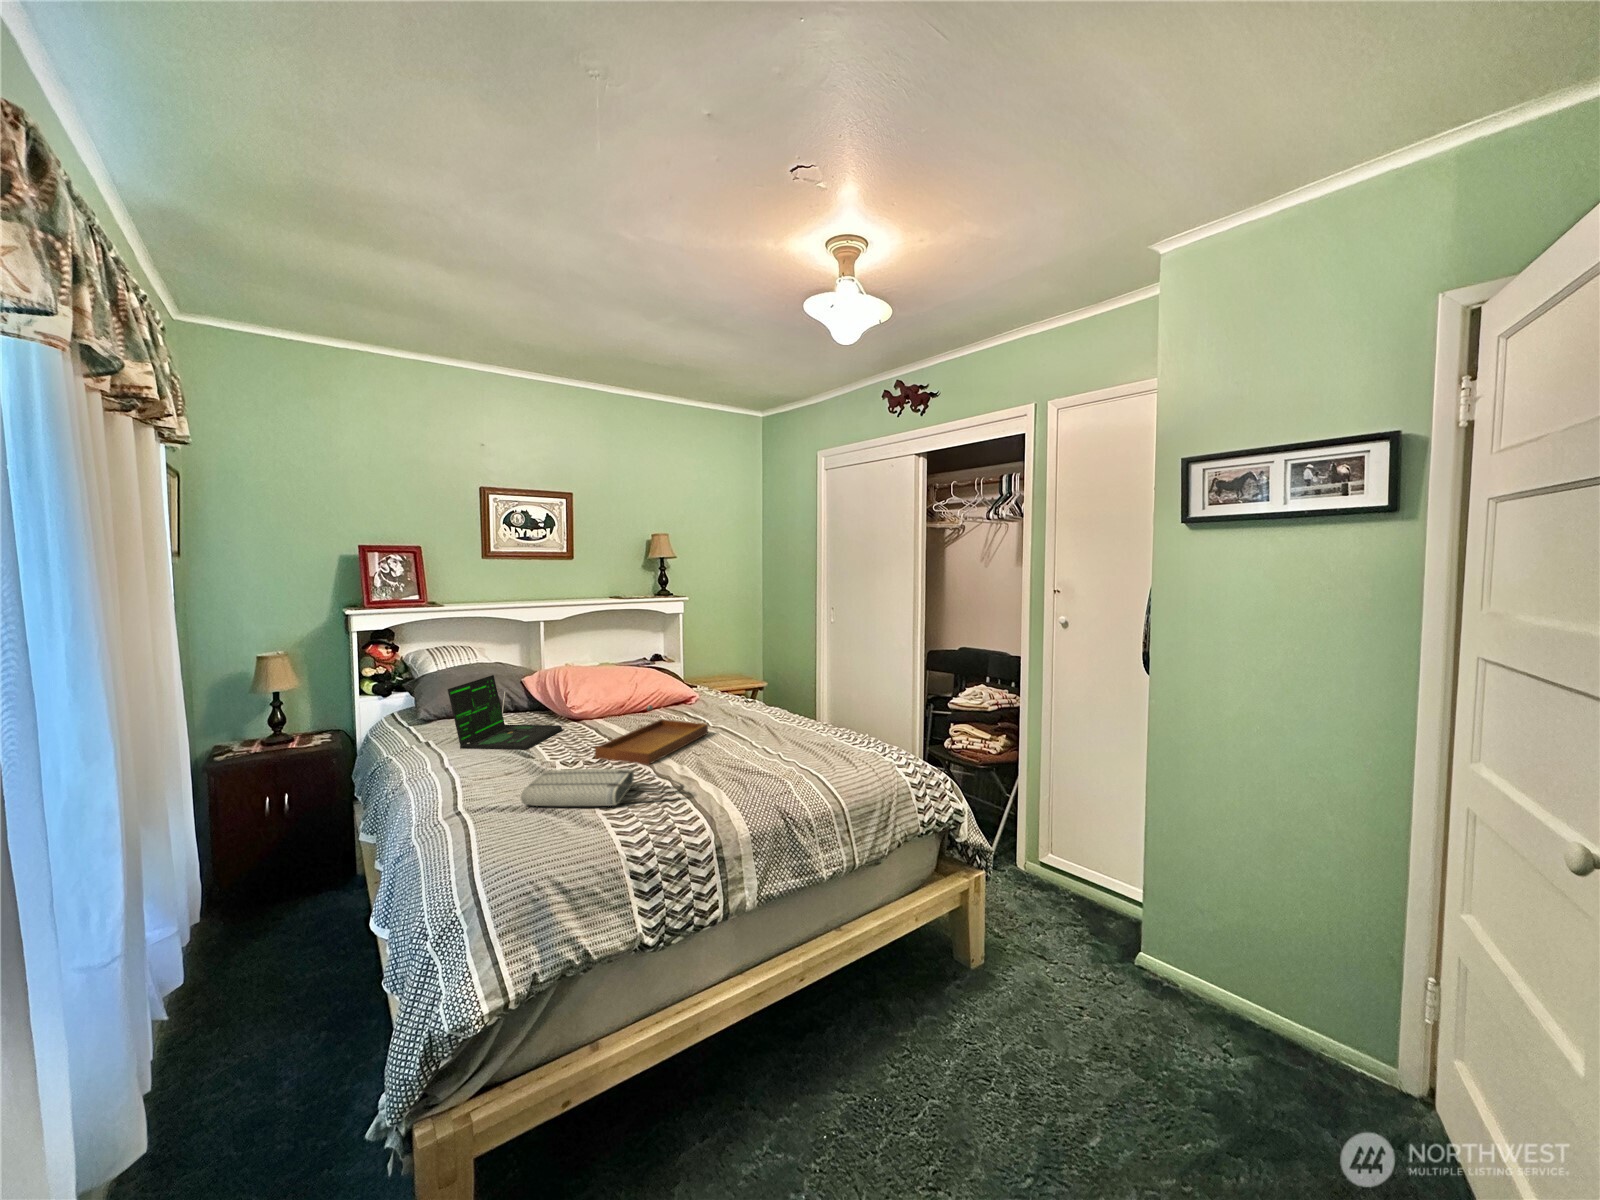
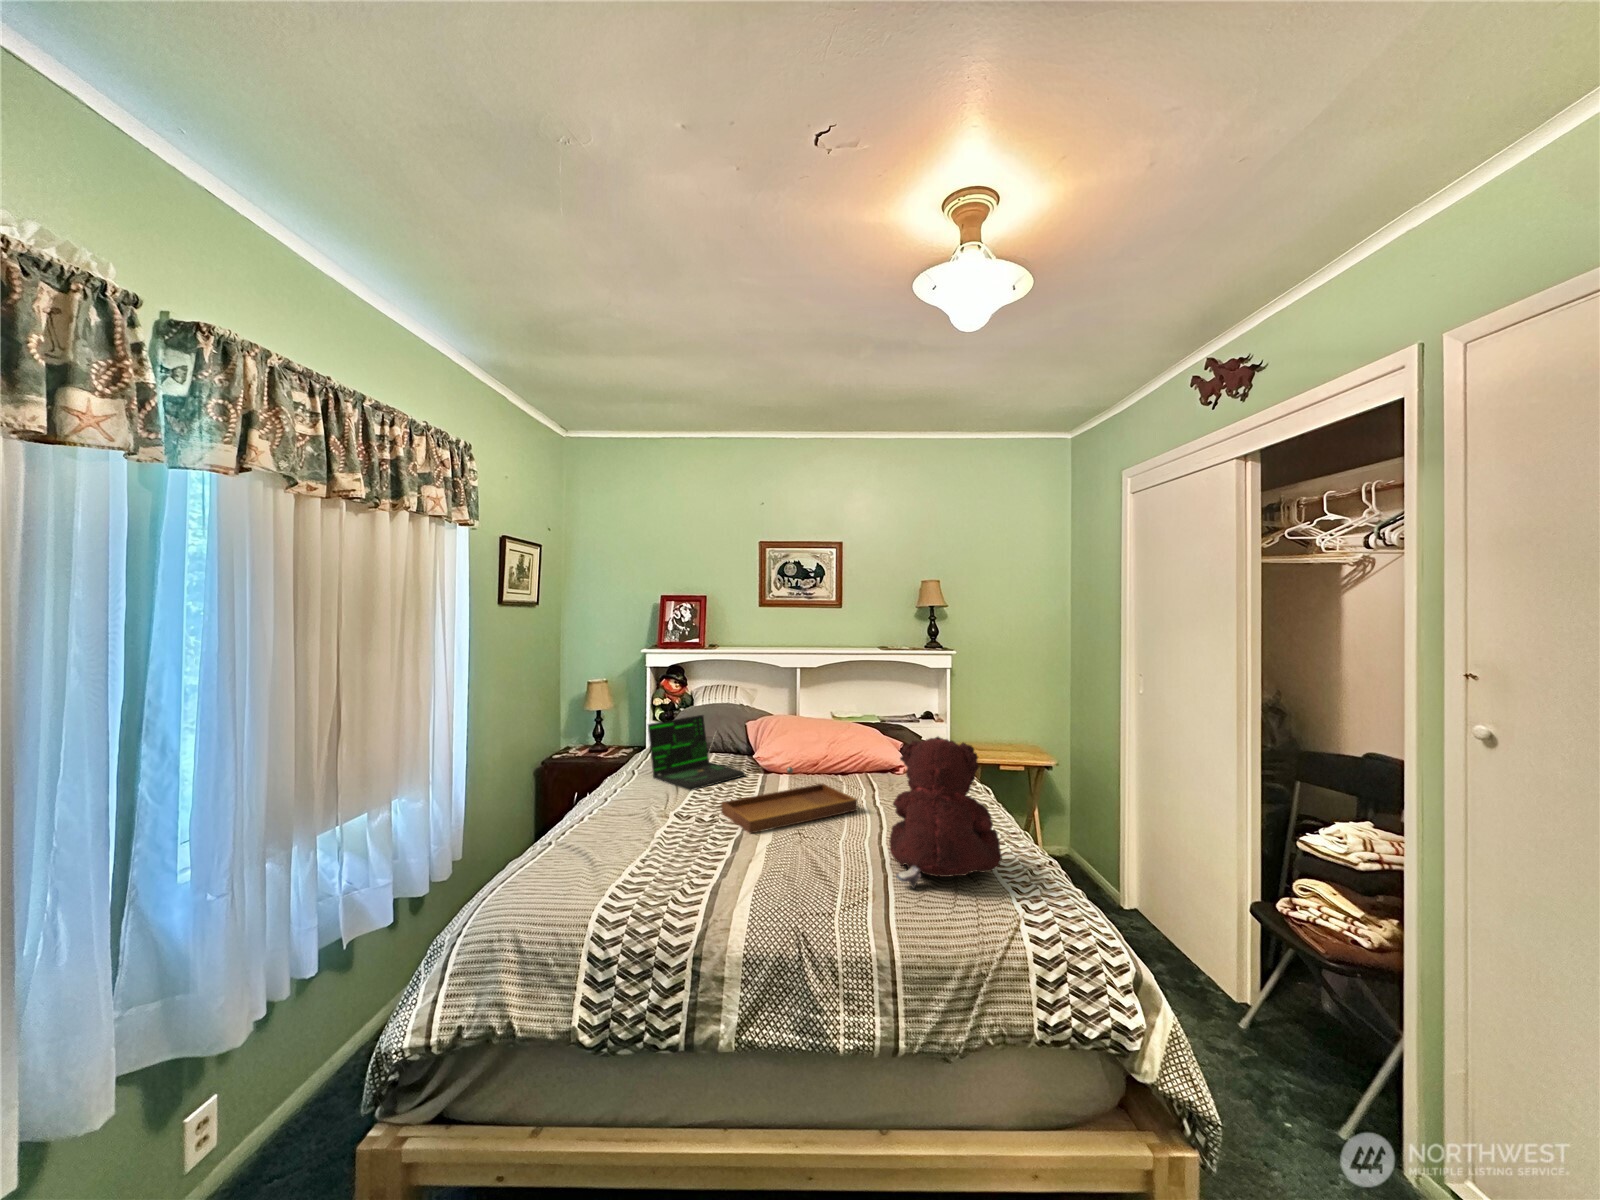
teddy bear: none [777,654,856,766] -> present [889,737,1002,889]
tote bag: present [521,769,684,806] -> none [594,818,720,876]

